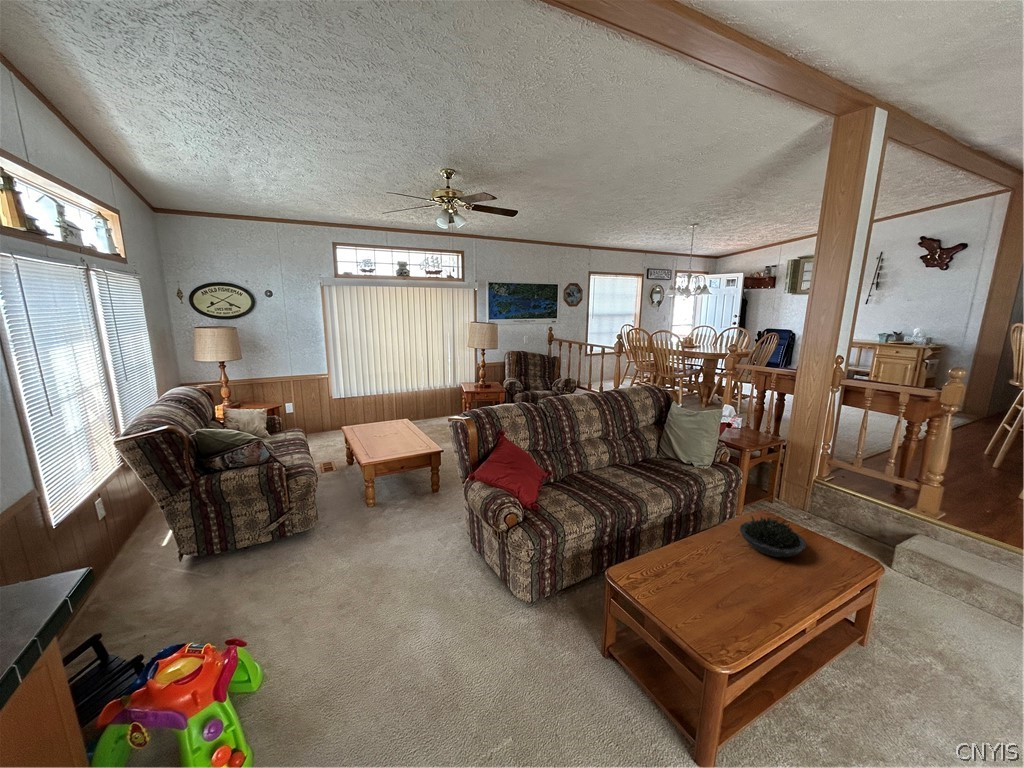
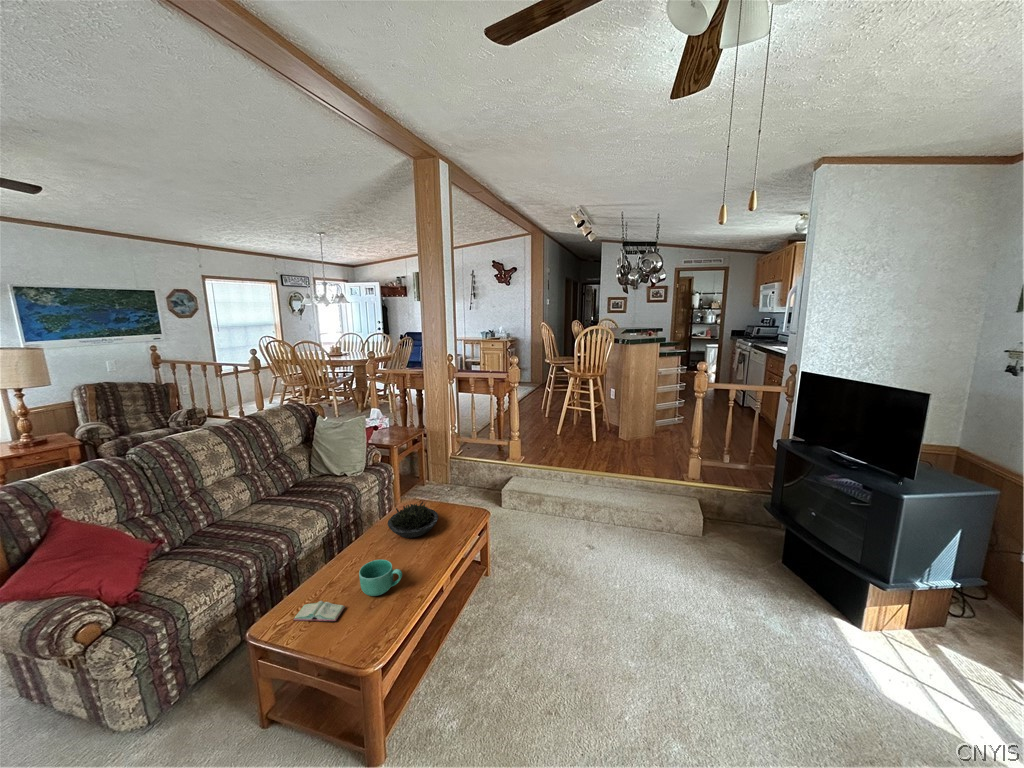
mug: none [709,560,759,599] -> present [359,560,402,596]
book: none [643,571,692,602] -> present [294,601,345,622]

